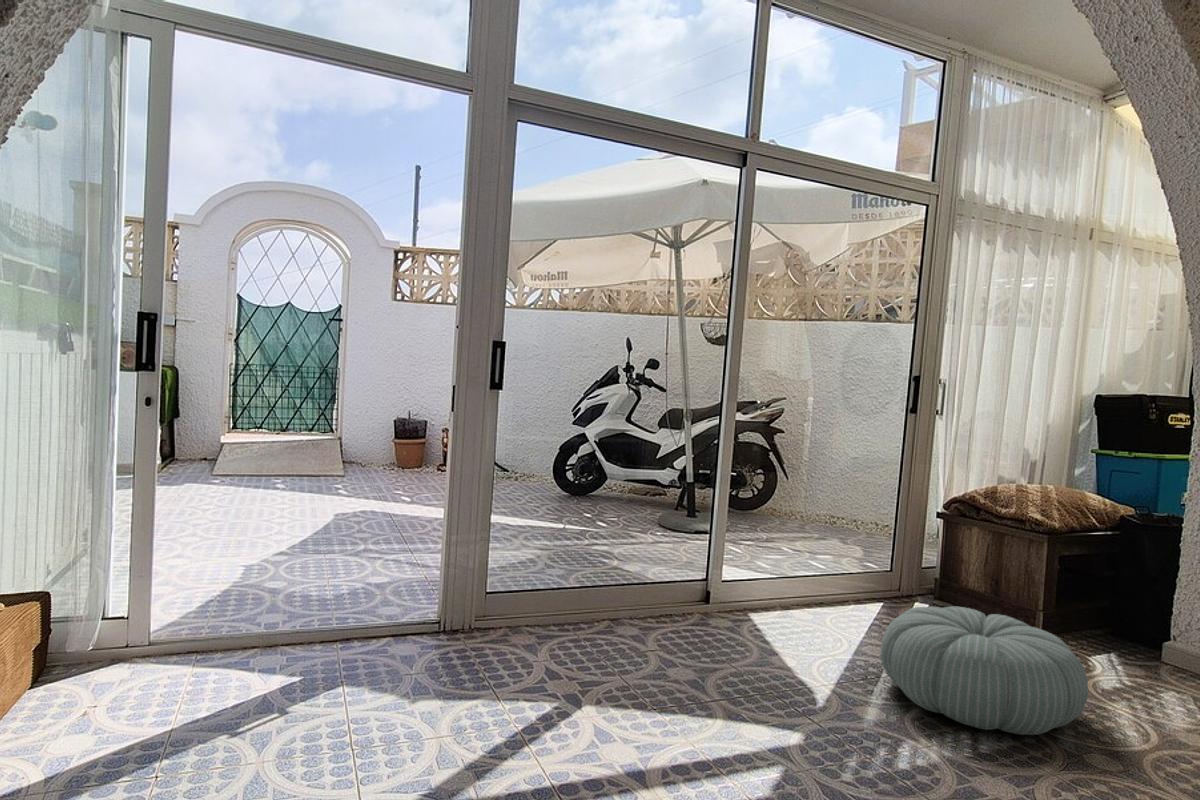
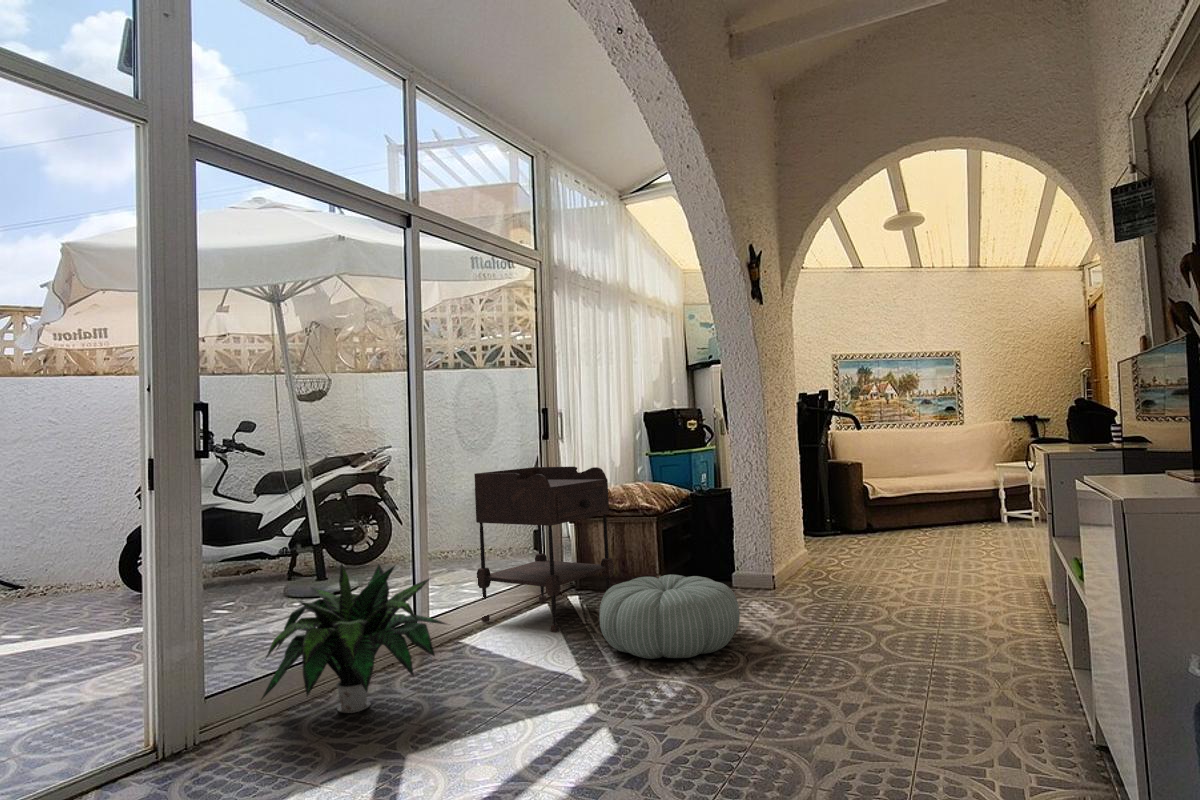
side table: none [793,441,969,637] -> present [474,466,614,632]
potted plant: none [518,506,699,648] -> present [261,564,446,713]

